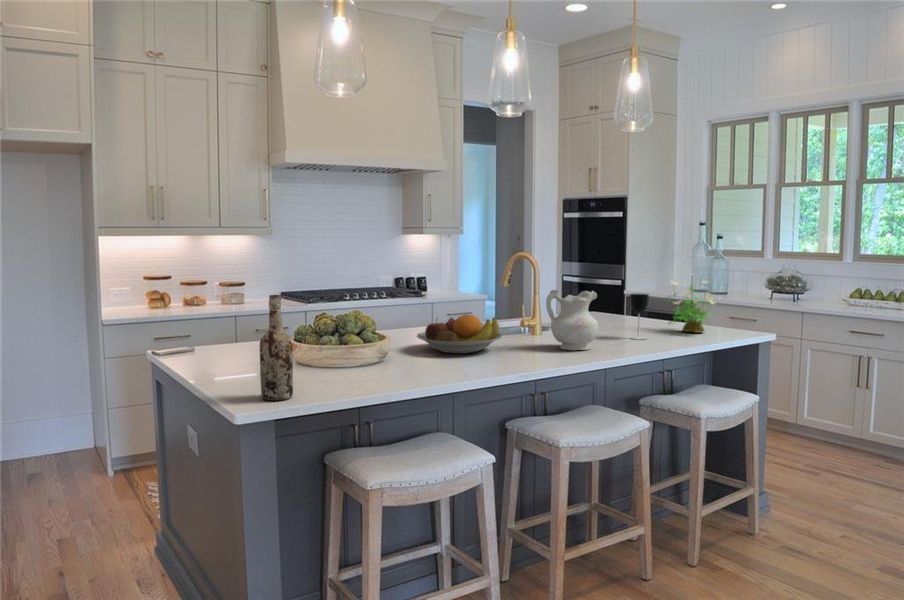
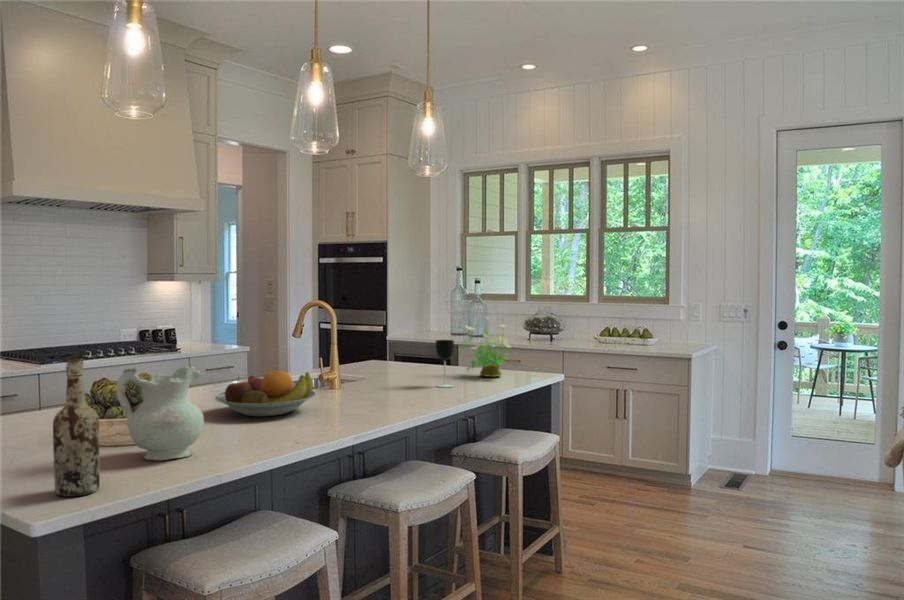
ceramic pitcher: present [546,290,598,350] -> present [117,367,204,461]

